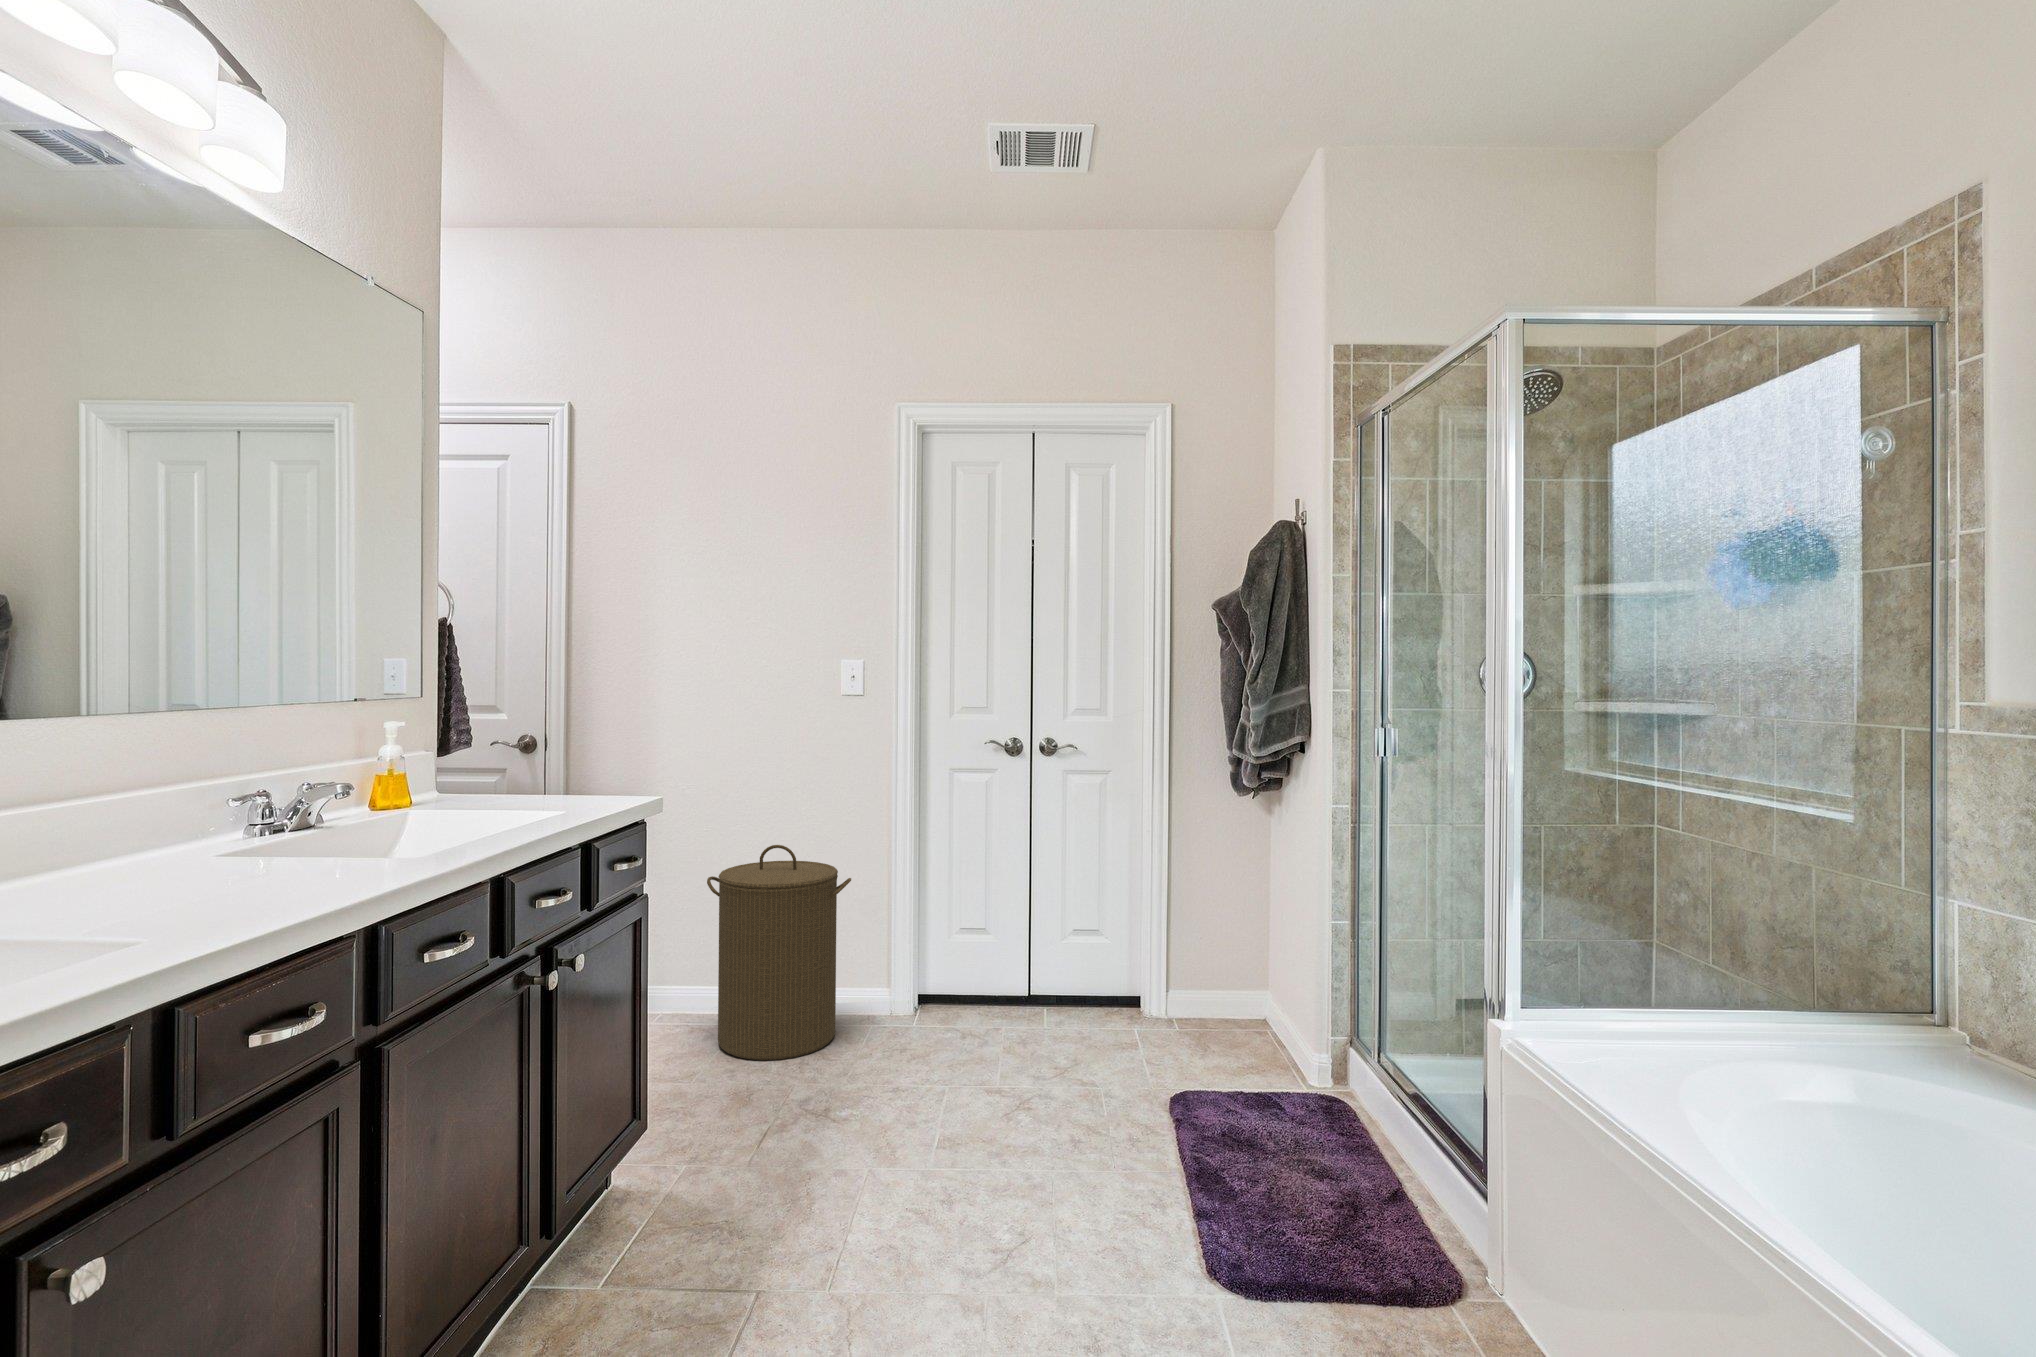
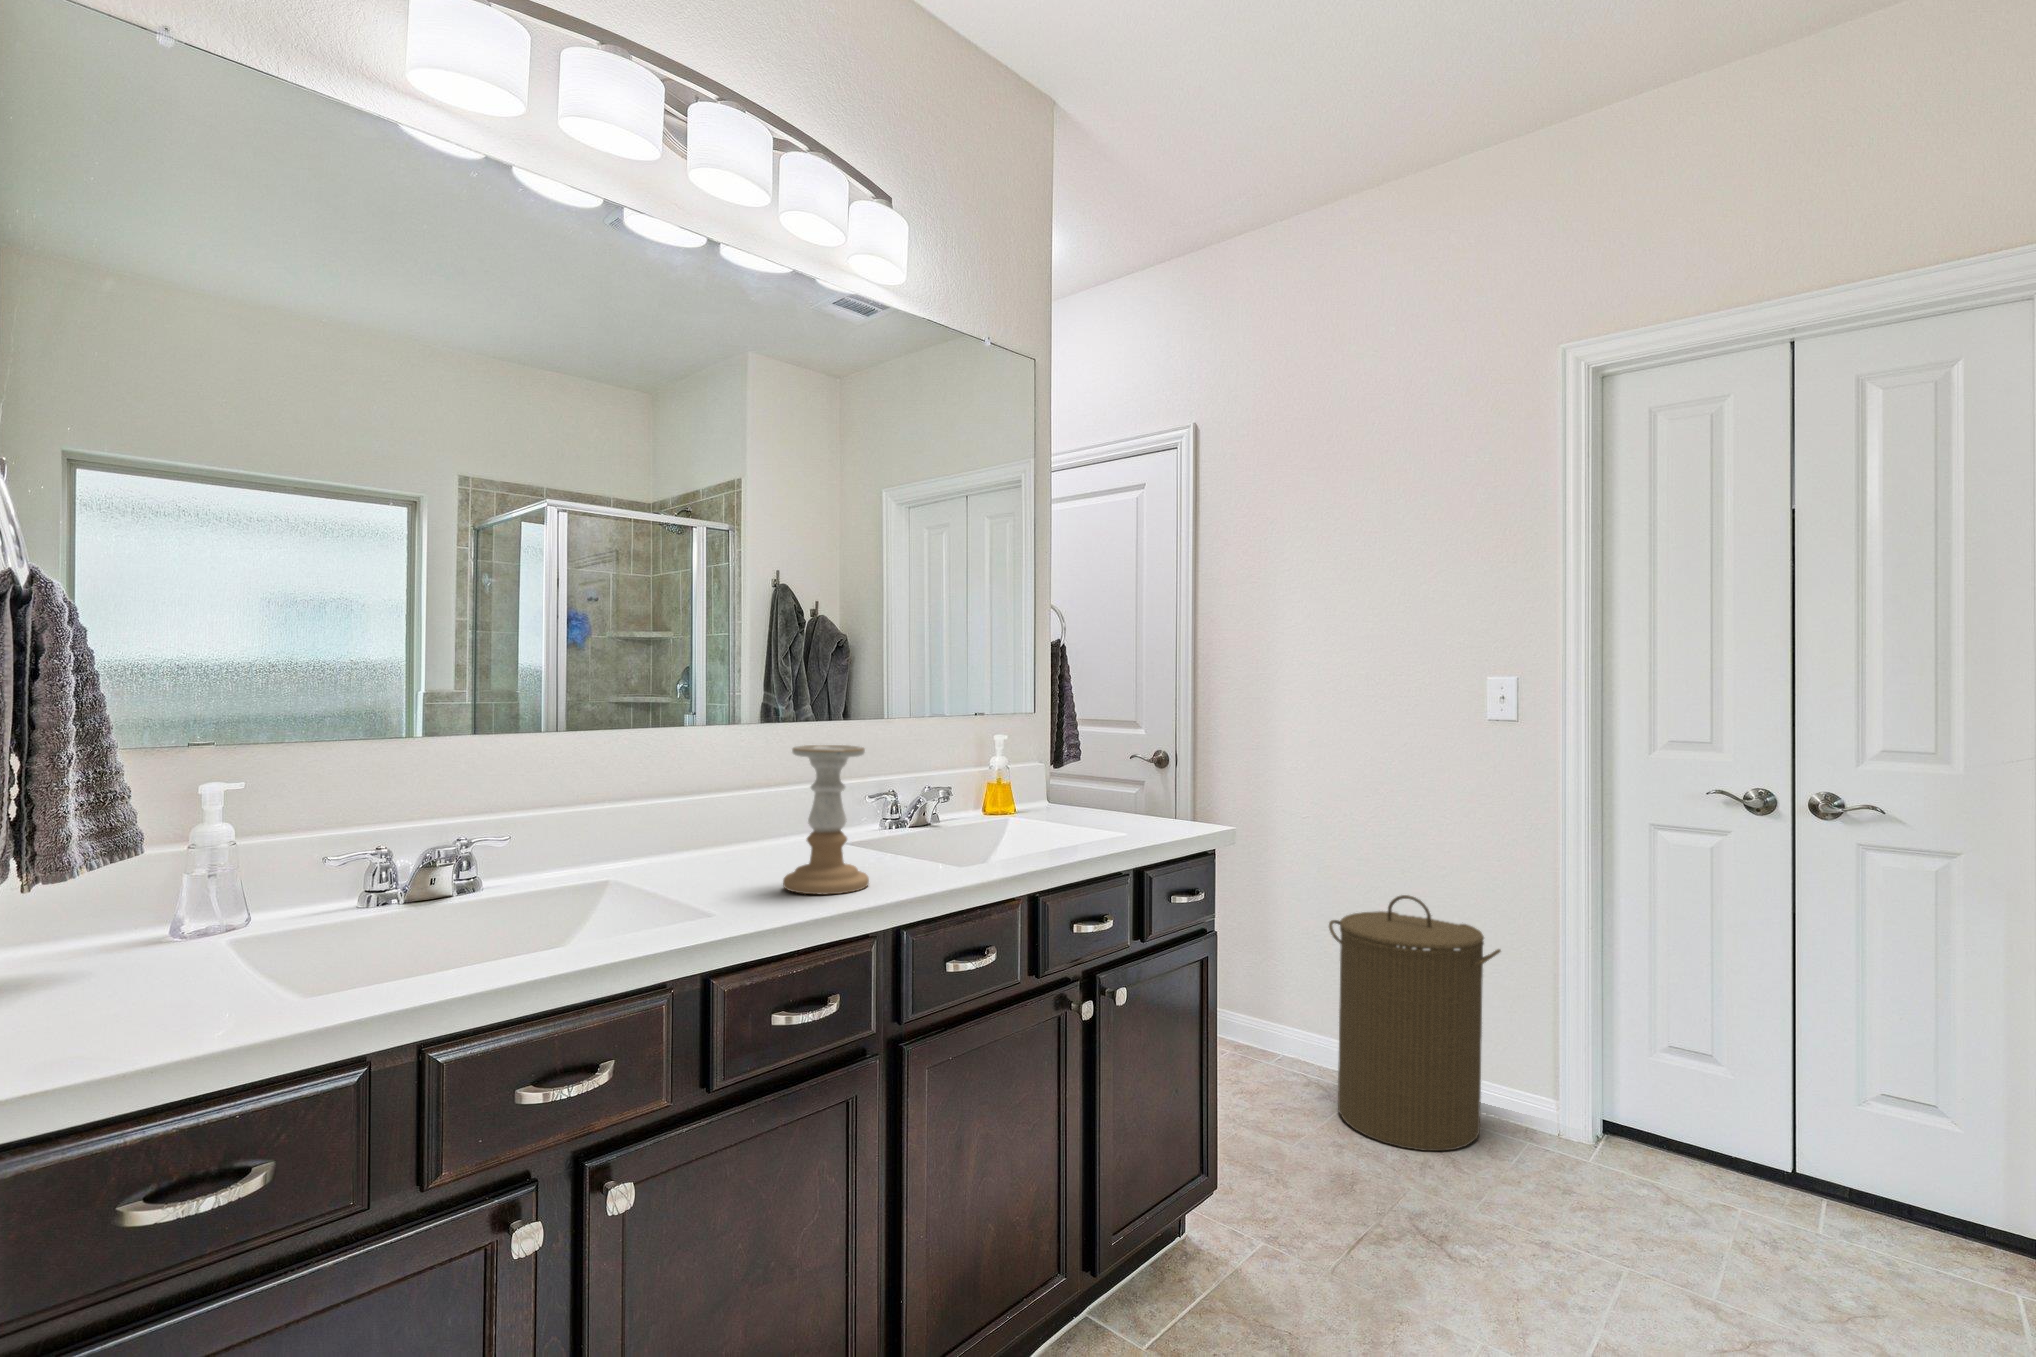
candle holder: none [203,735,323,905] -> present [783,745,869,894]

